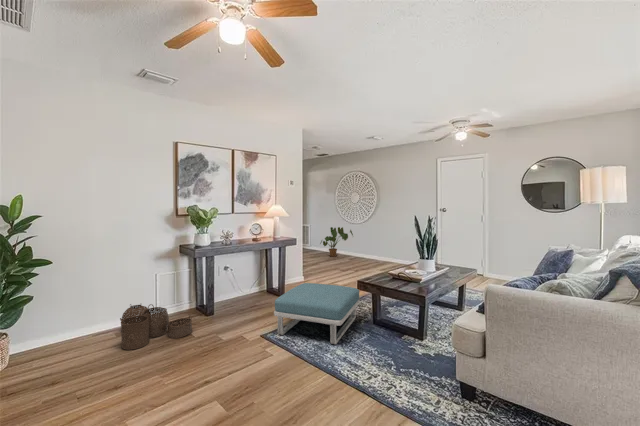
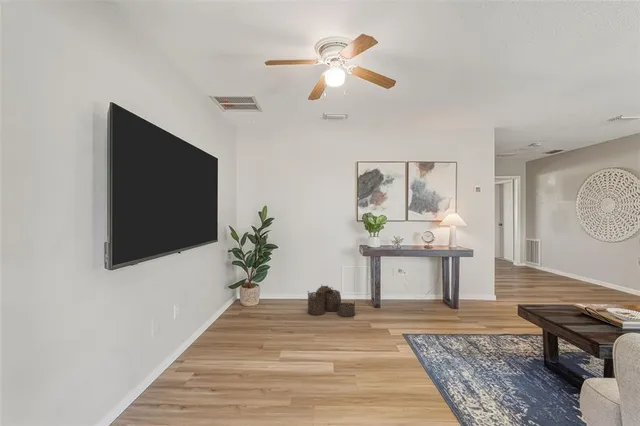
house plant: present [320,227,353,257] -> none [544,244,602,283]
footstool: present [274,283,360,344] -> none [415,297,529,366]

